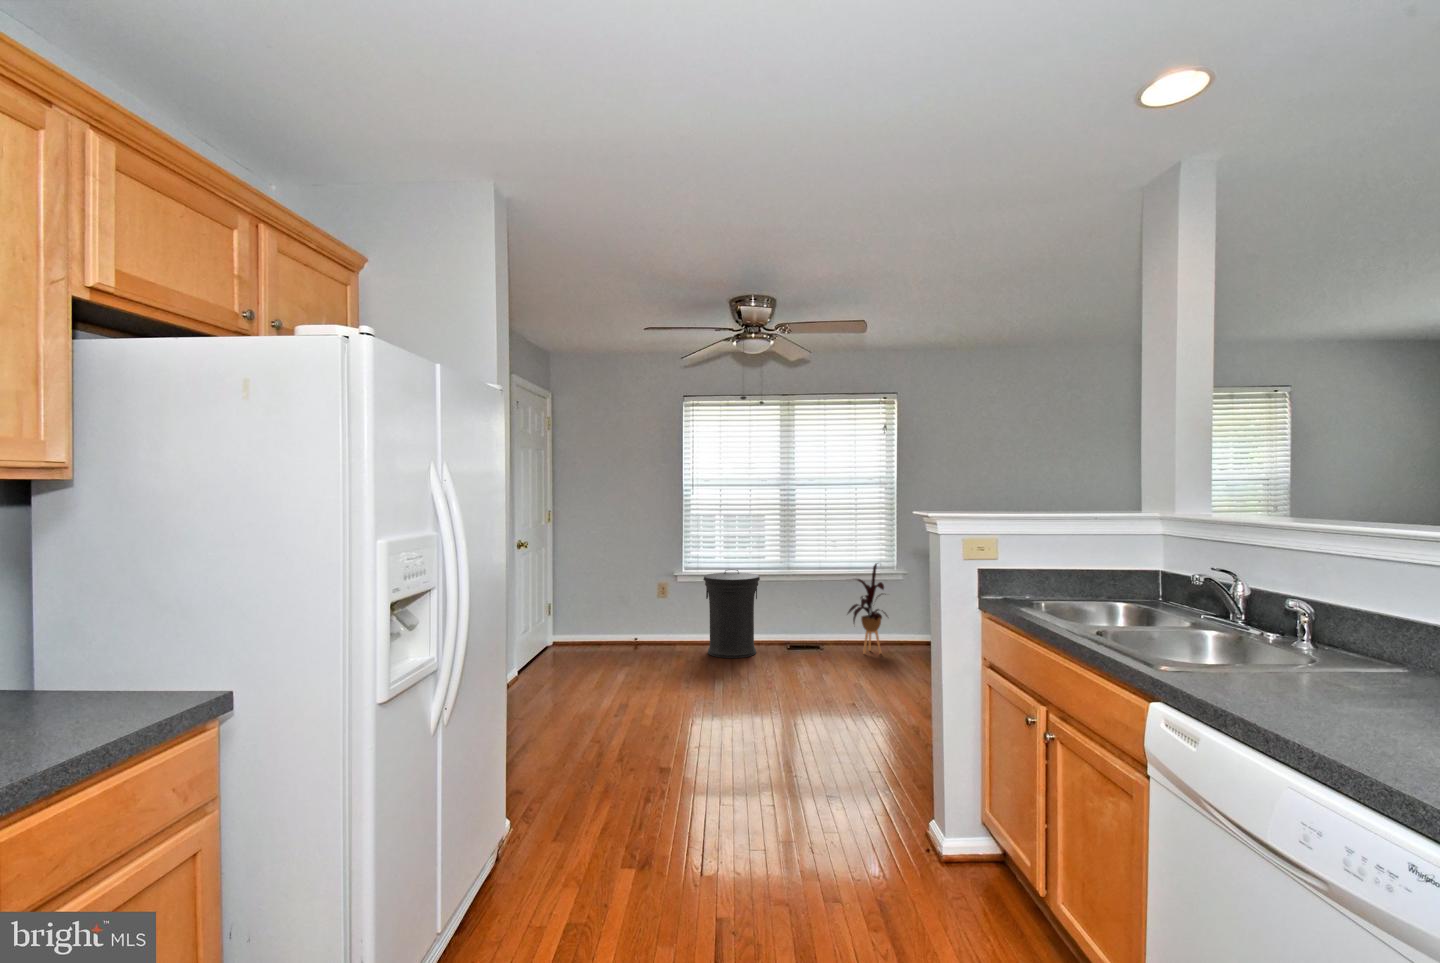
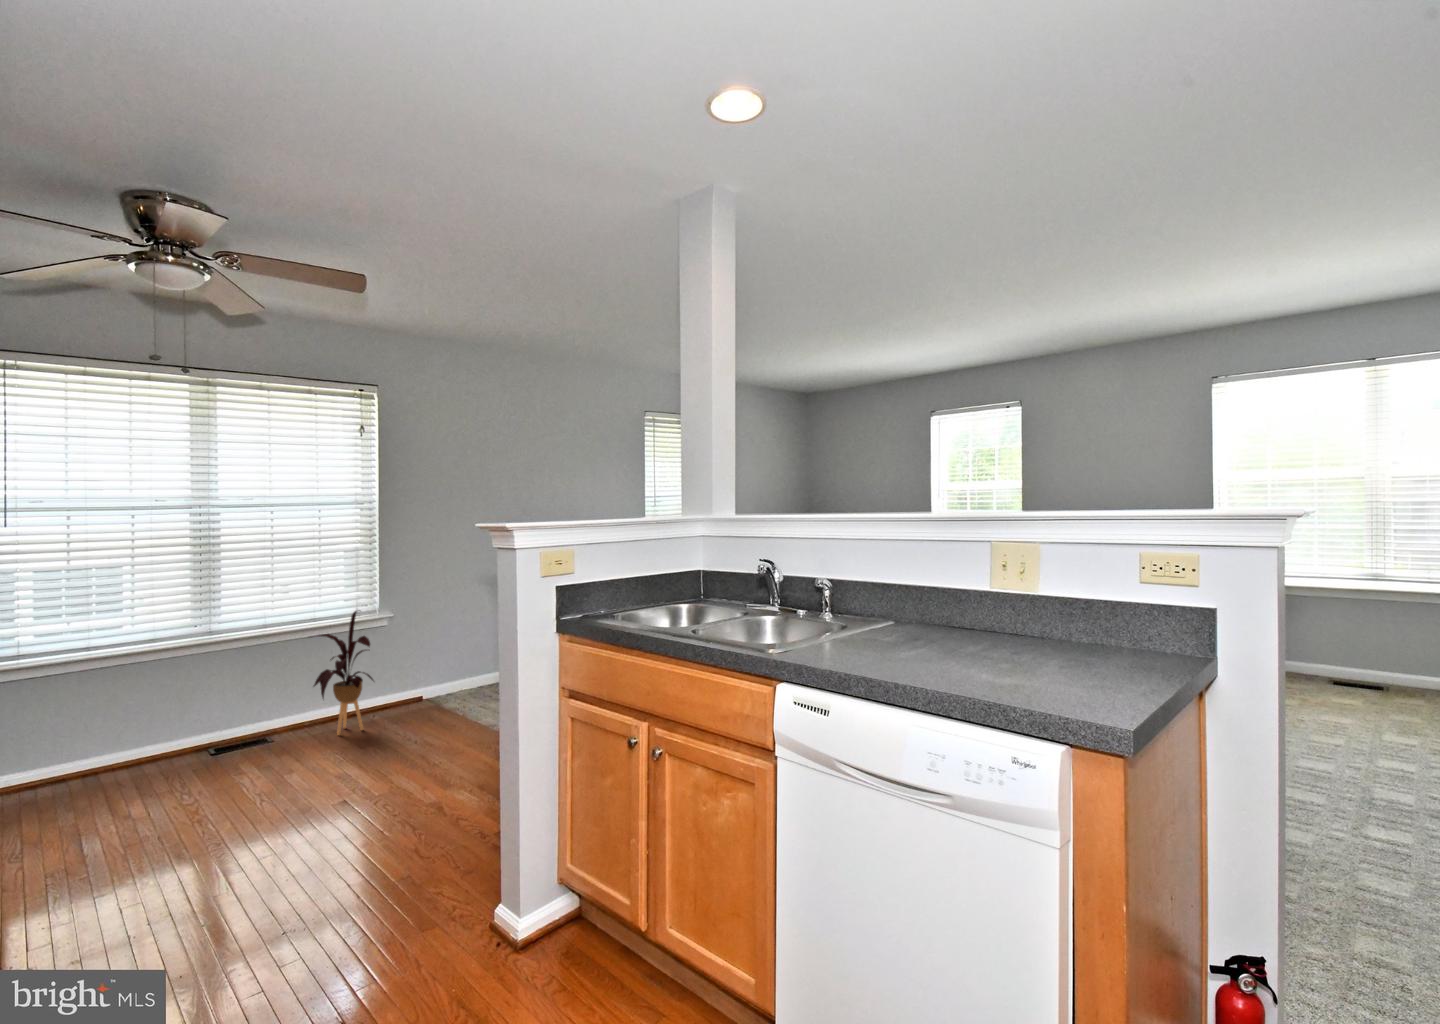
trash can: present [703,569,760,658] -> none [35,647,159,798]

